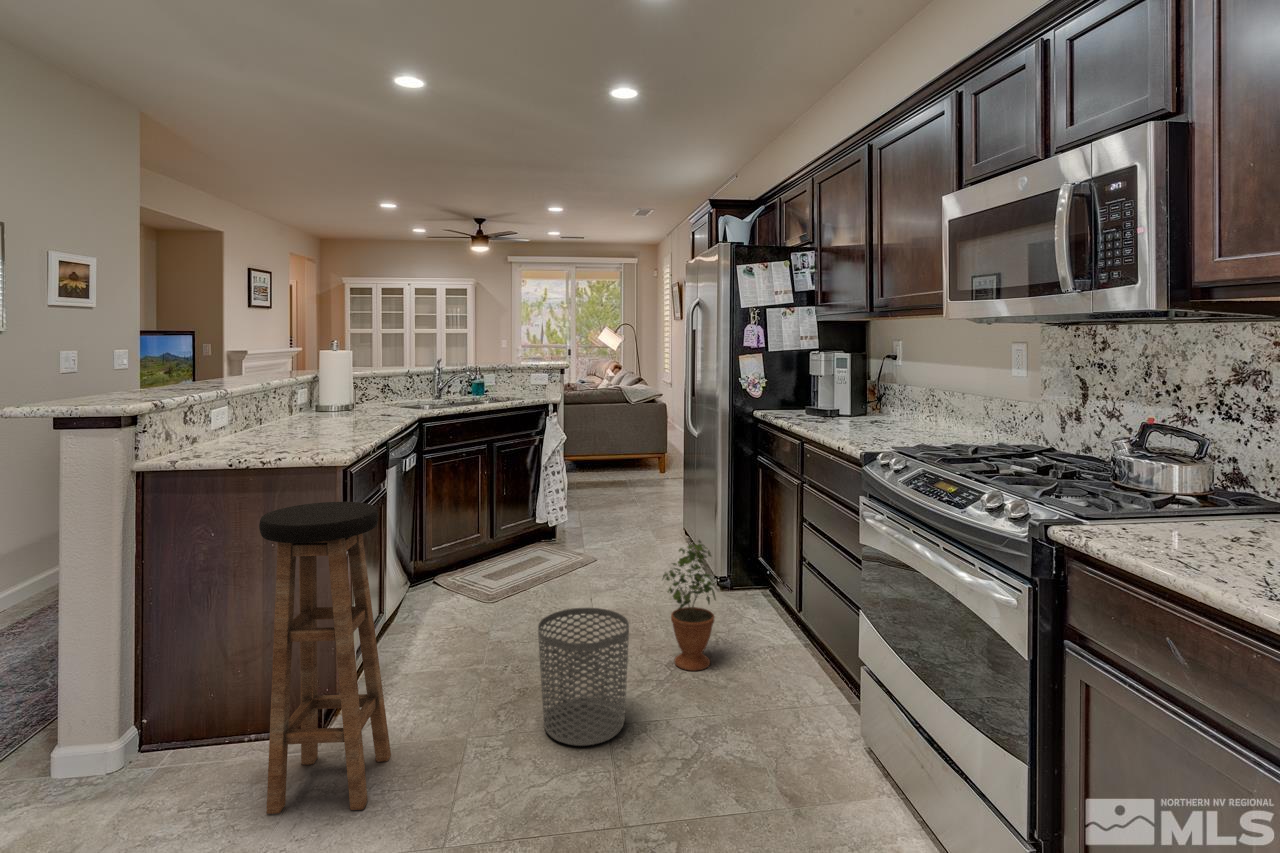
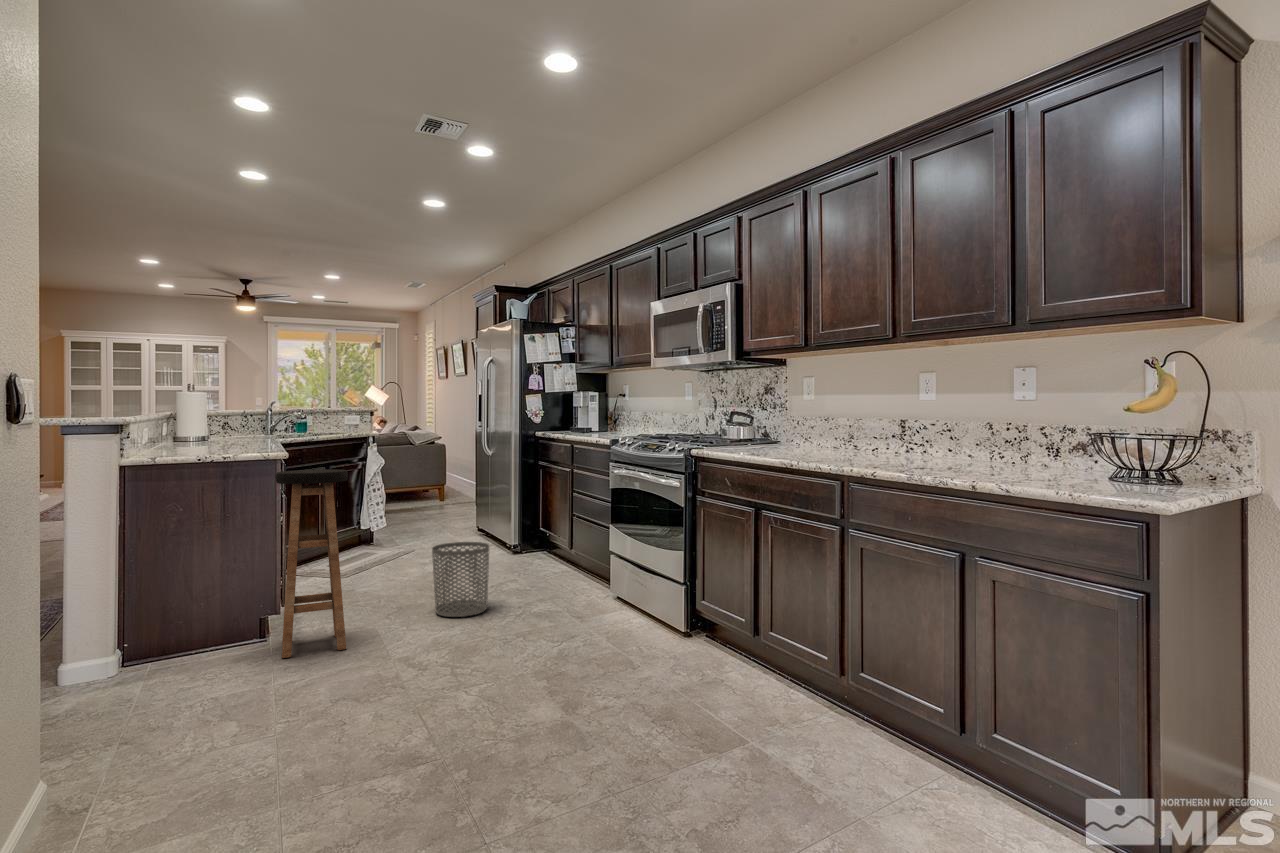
potted plant: present [663,540,716,671] -> none [495,504,530,588]

